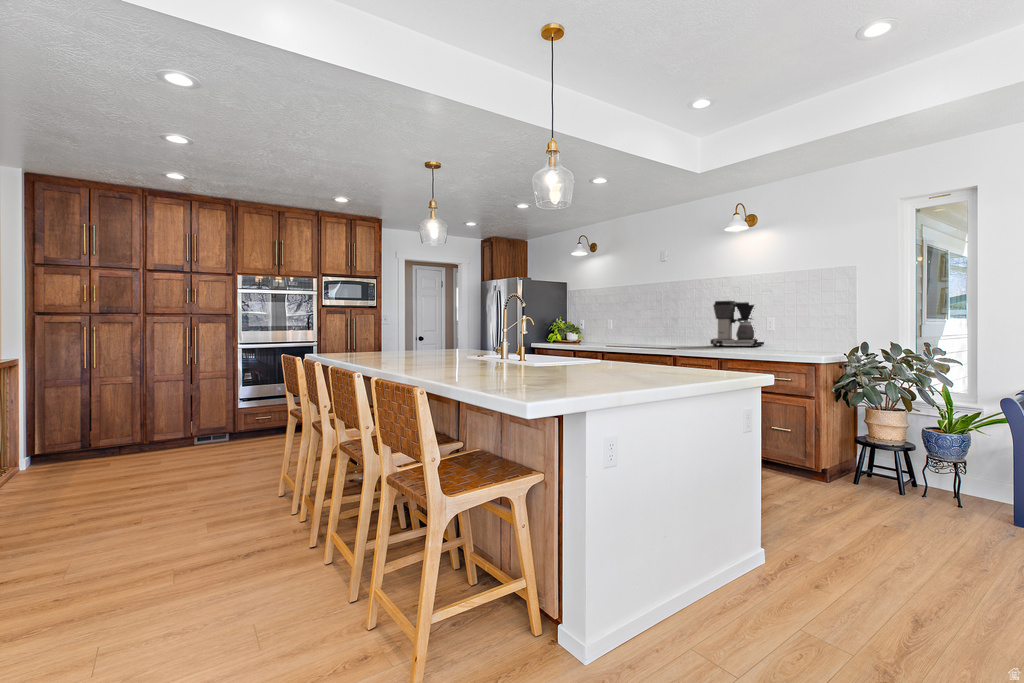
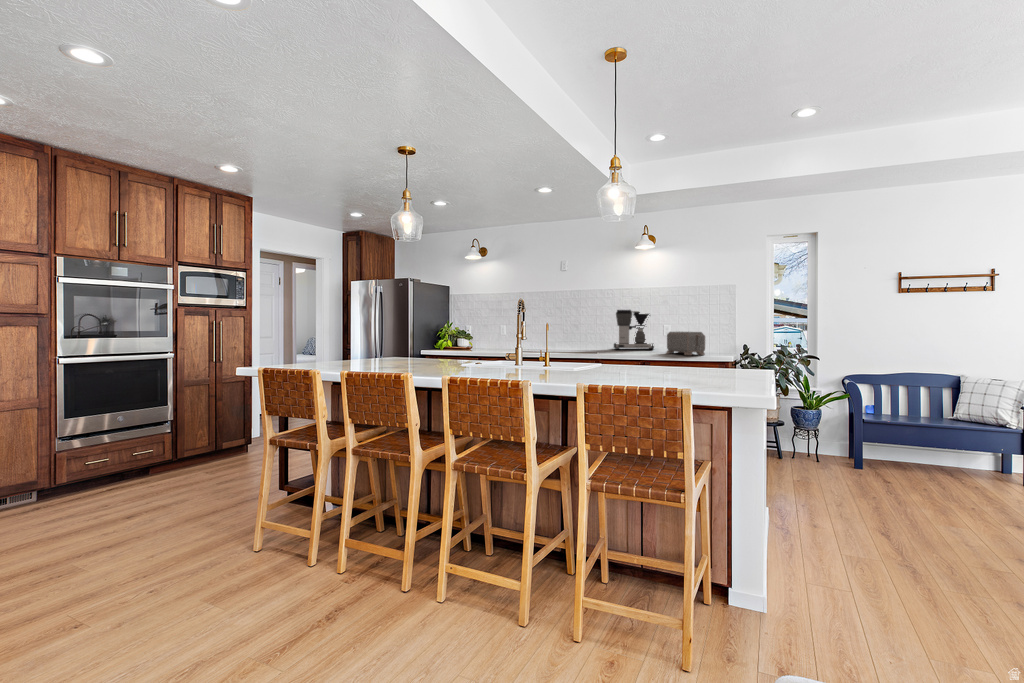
toaster: none [760,325,801,353] -> present [666,332,705,355]

